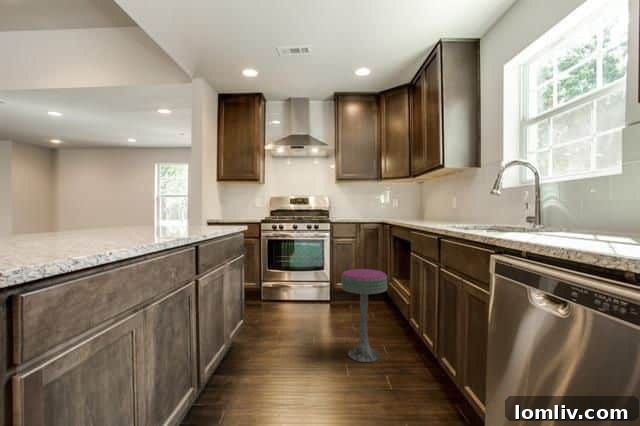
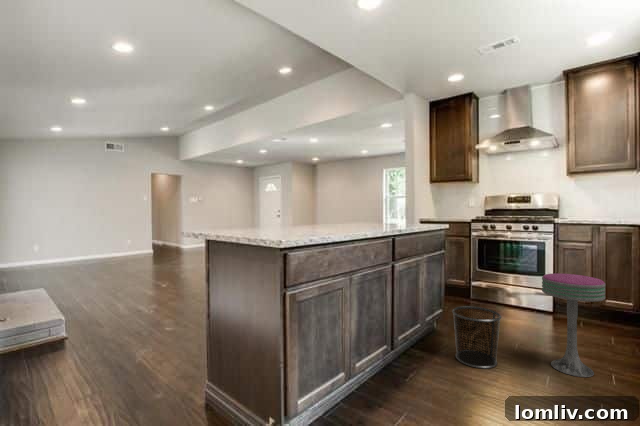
waste bin: none [264,315,313,384] -> present [452,306,501,369]

